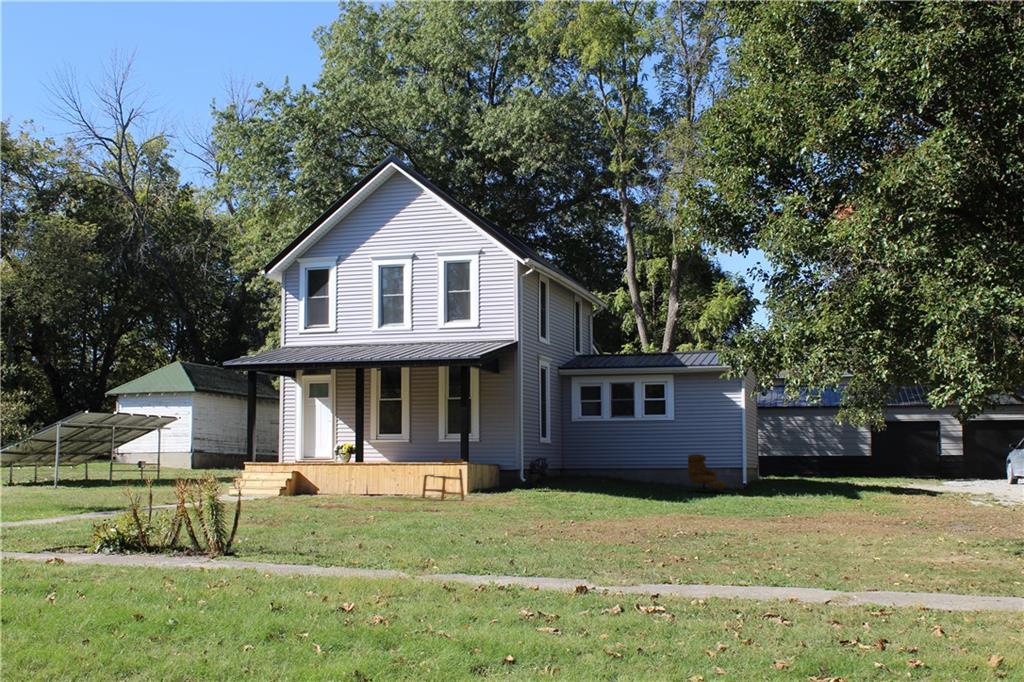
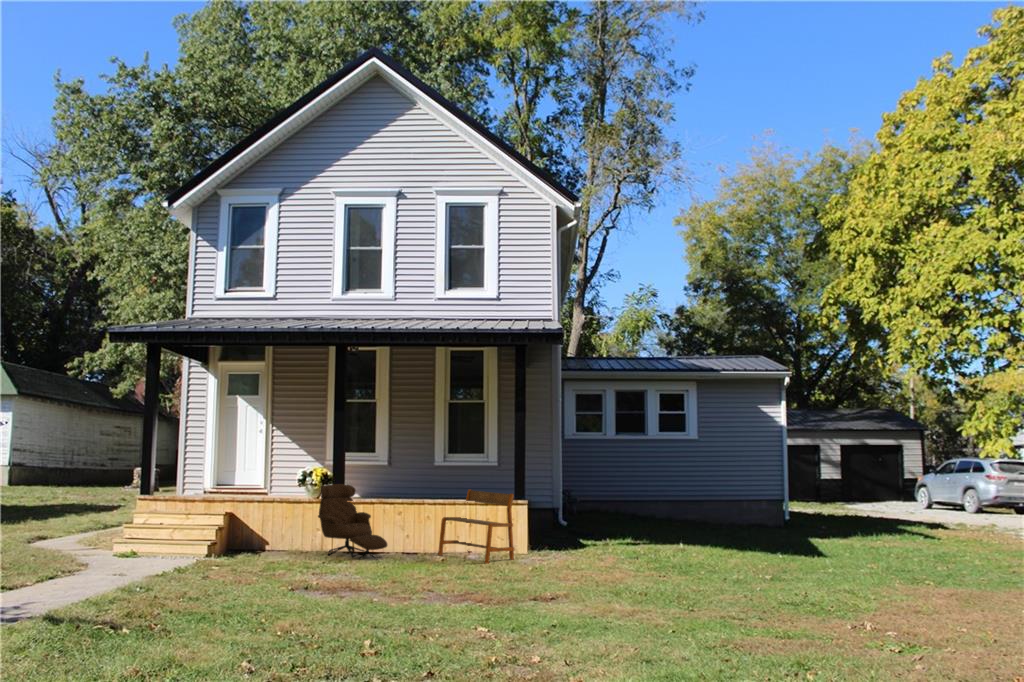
lounge chair: present [687,454,727,493] -> present [318,484,387,560]

